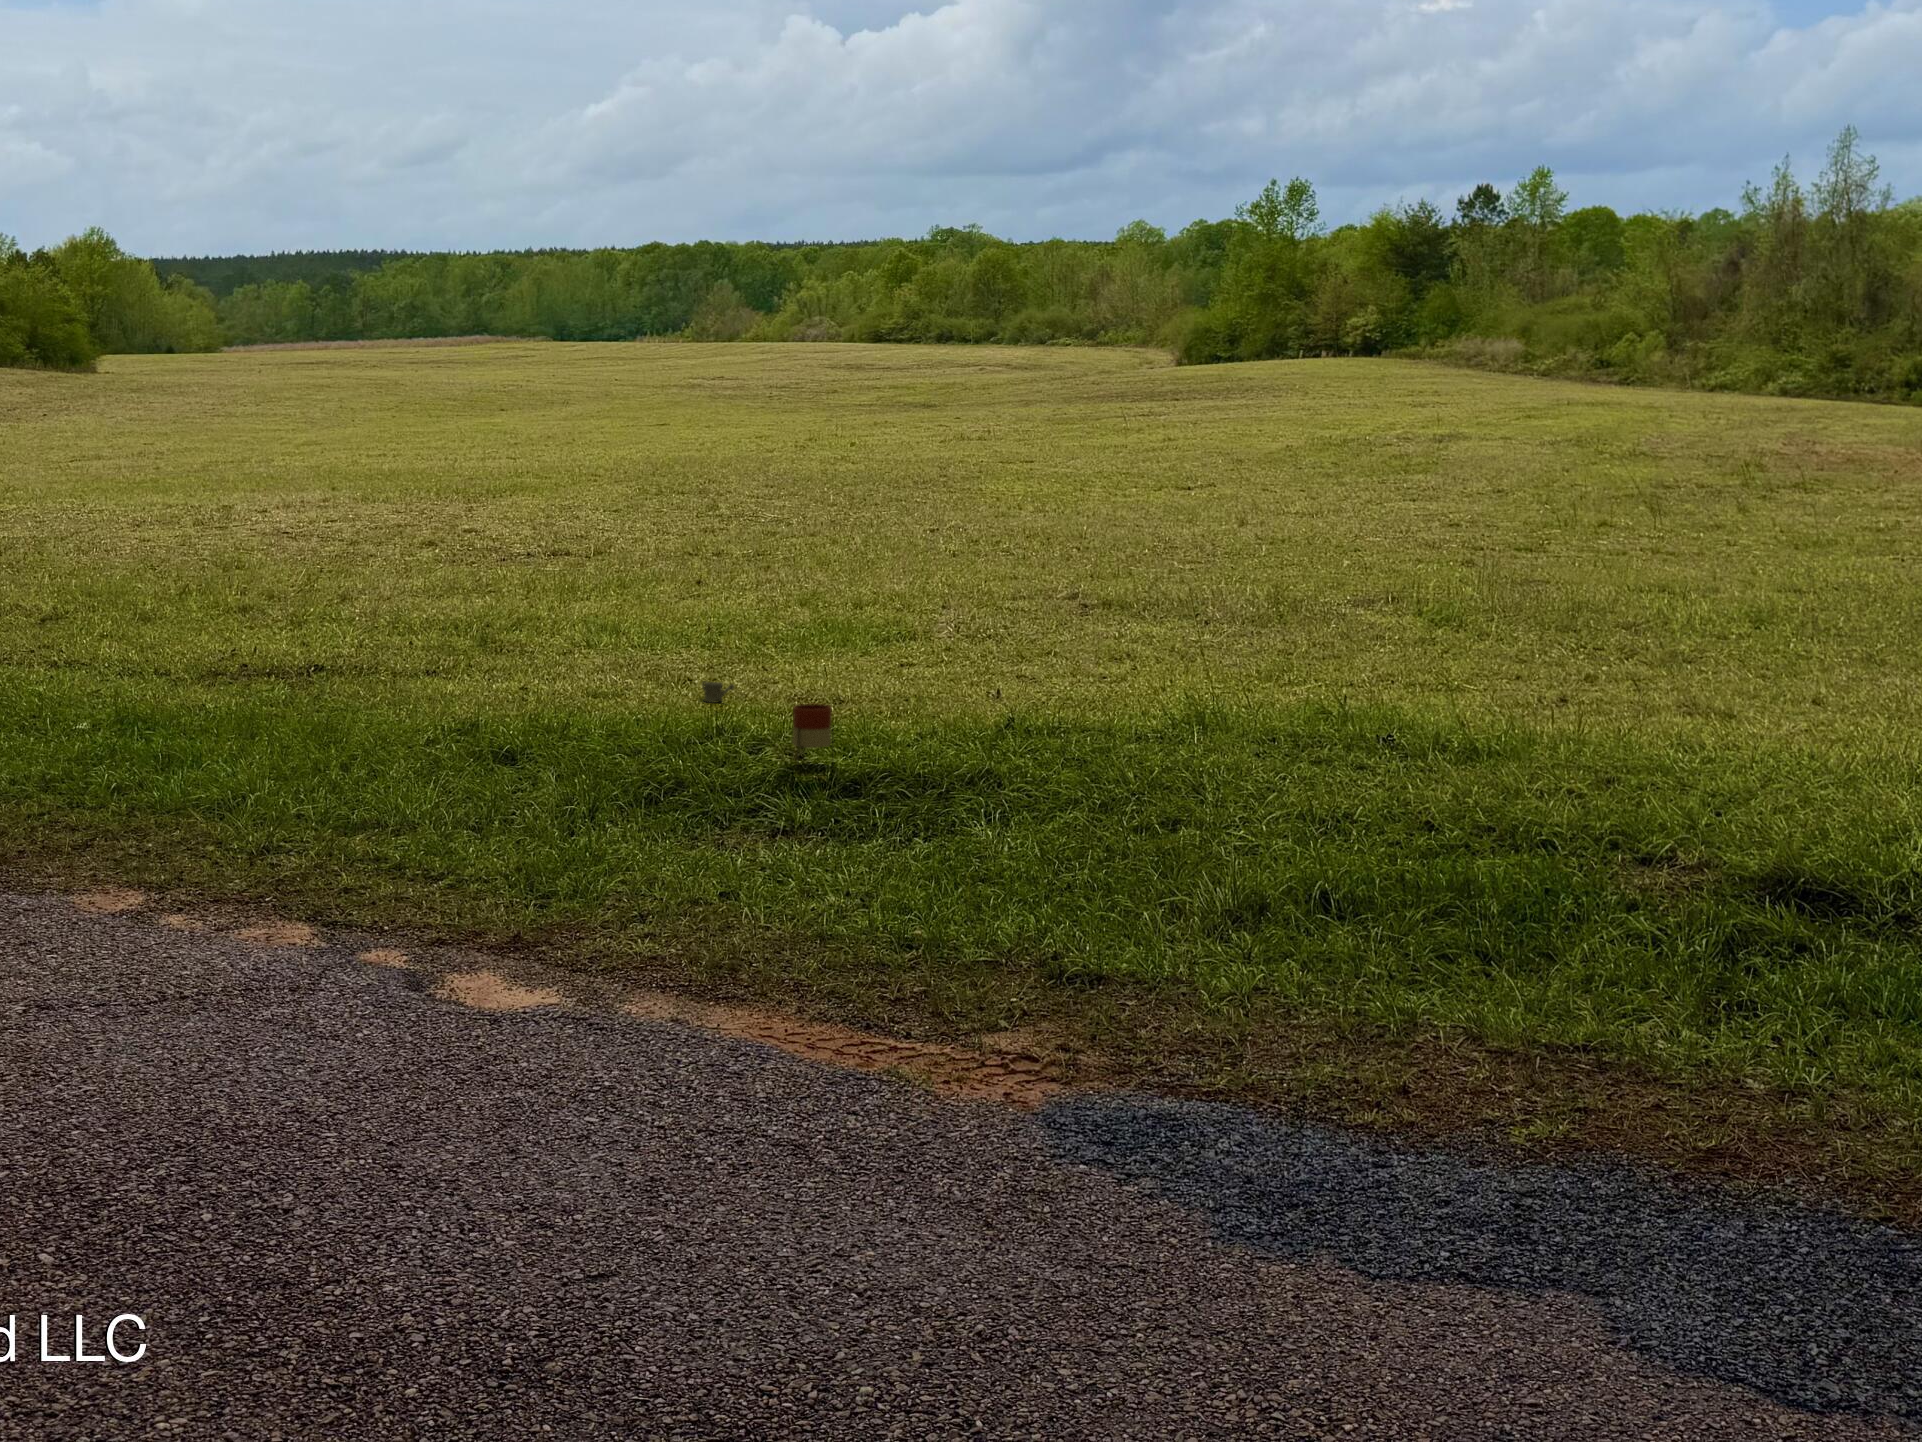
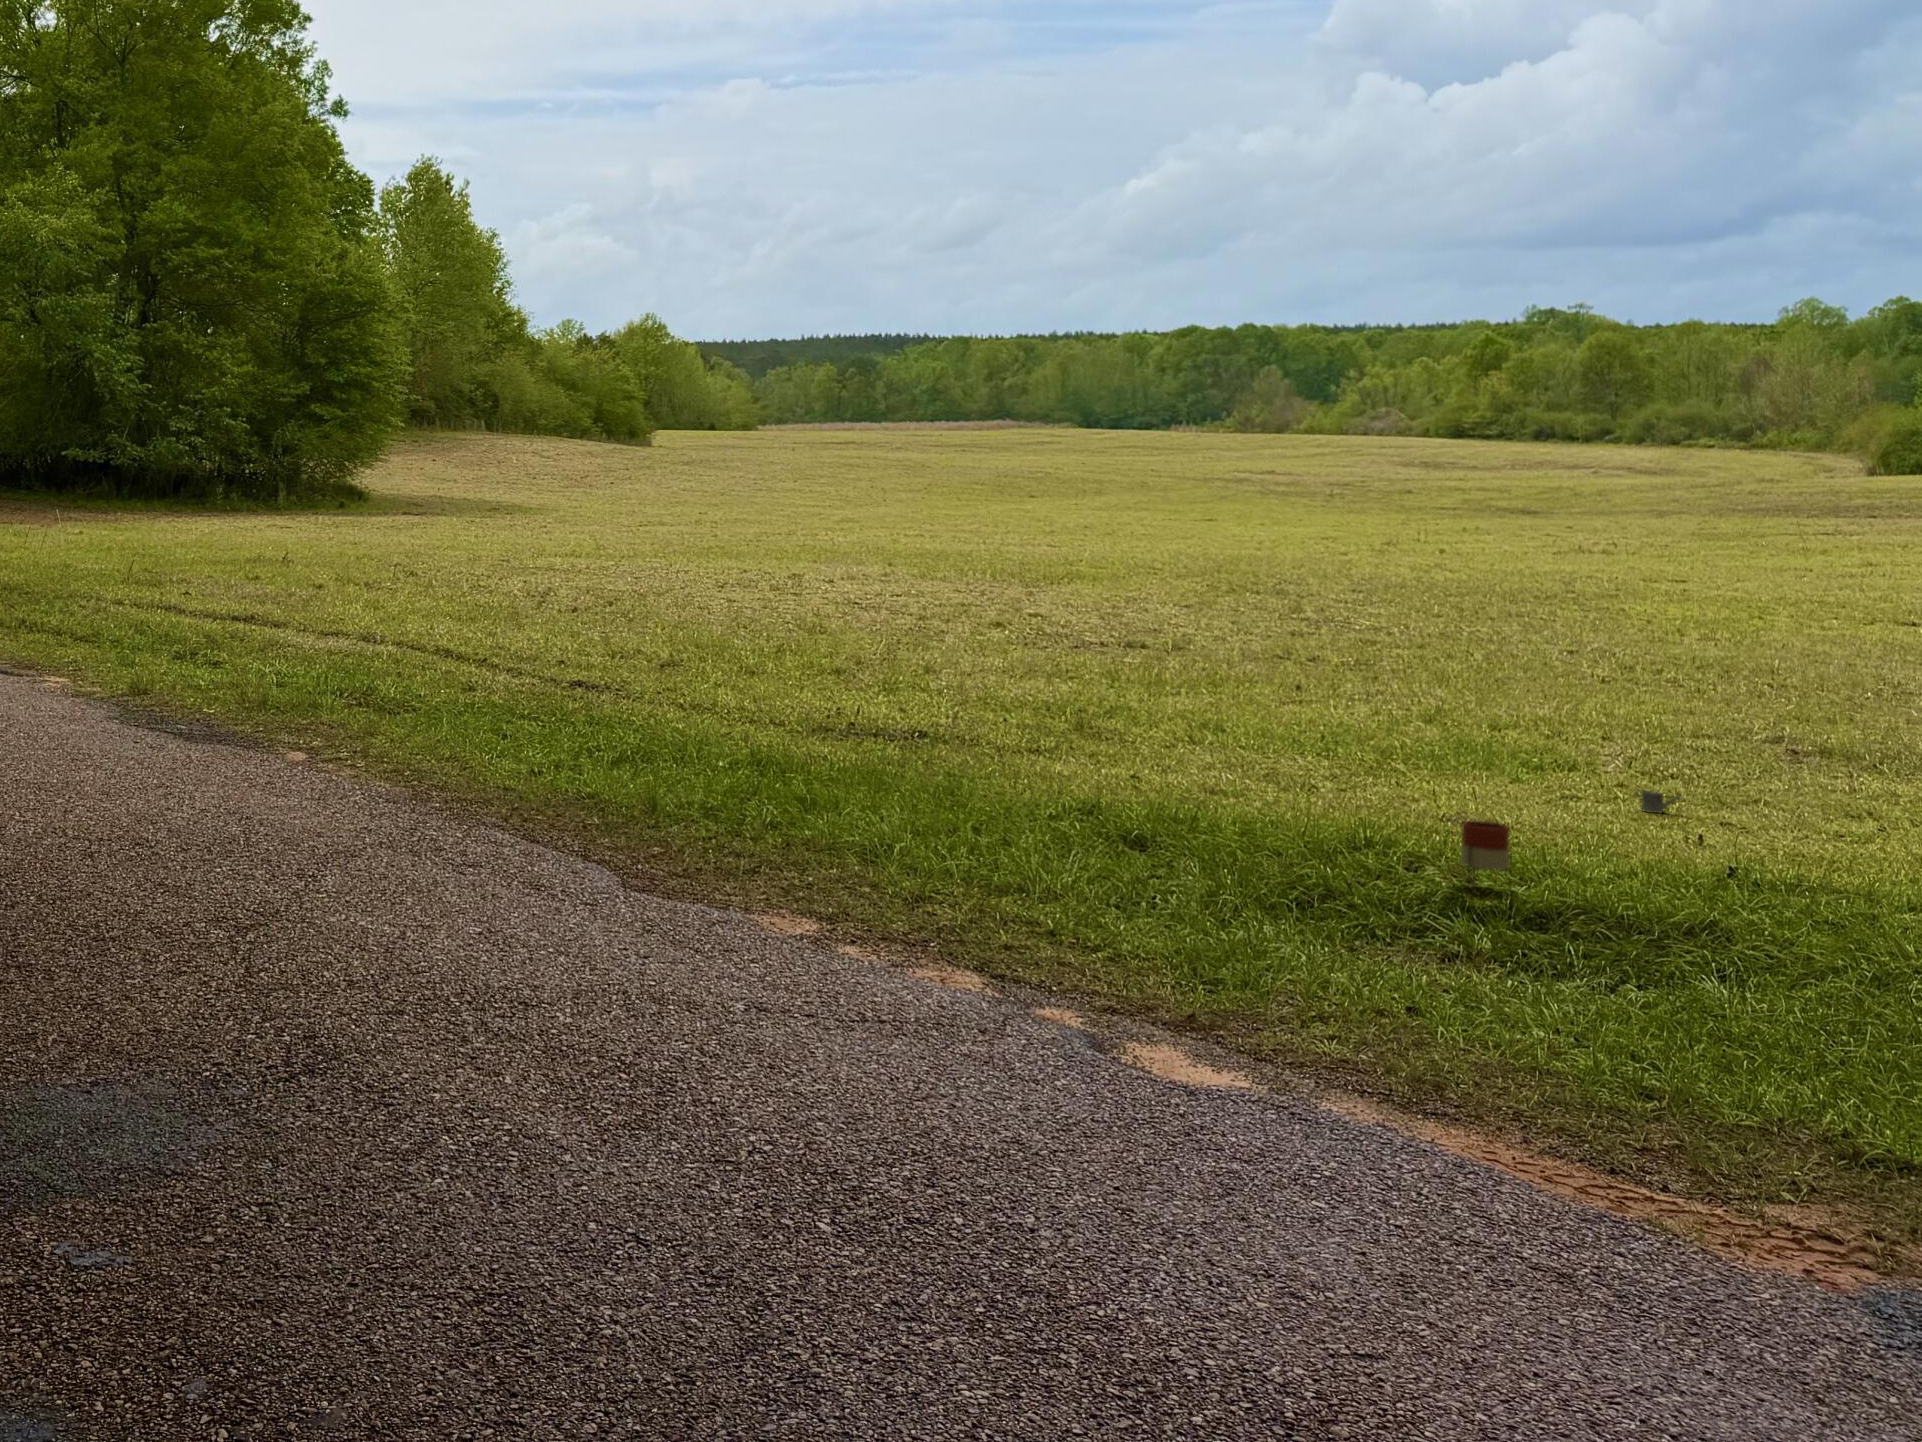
watering can: present [702,681,734,703] -> present [1636,790,1681,813]

